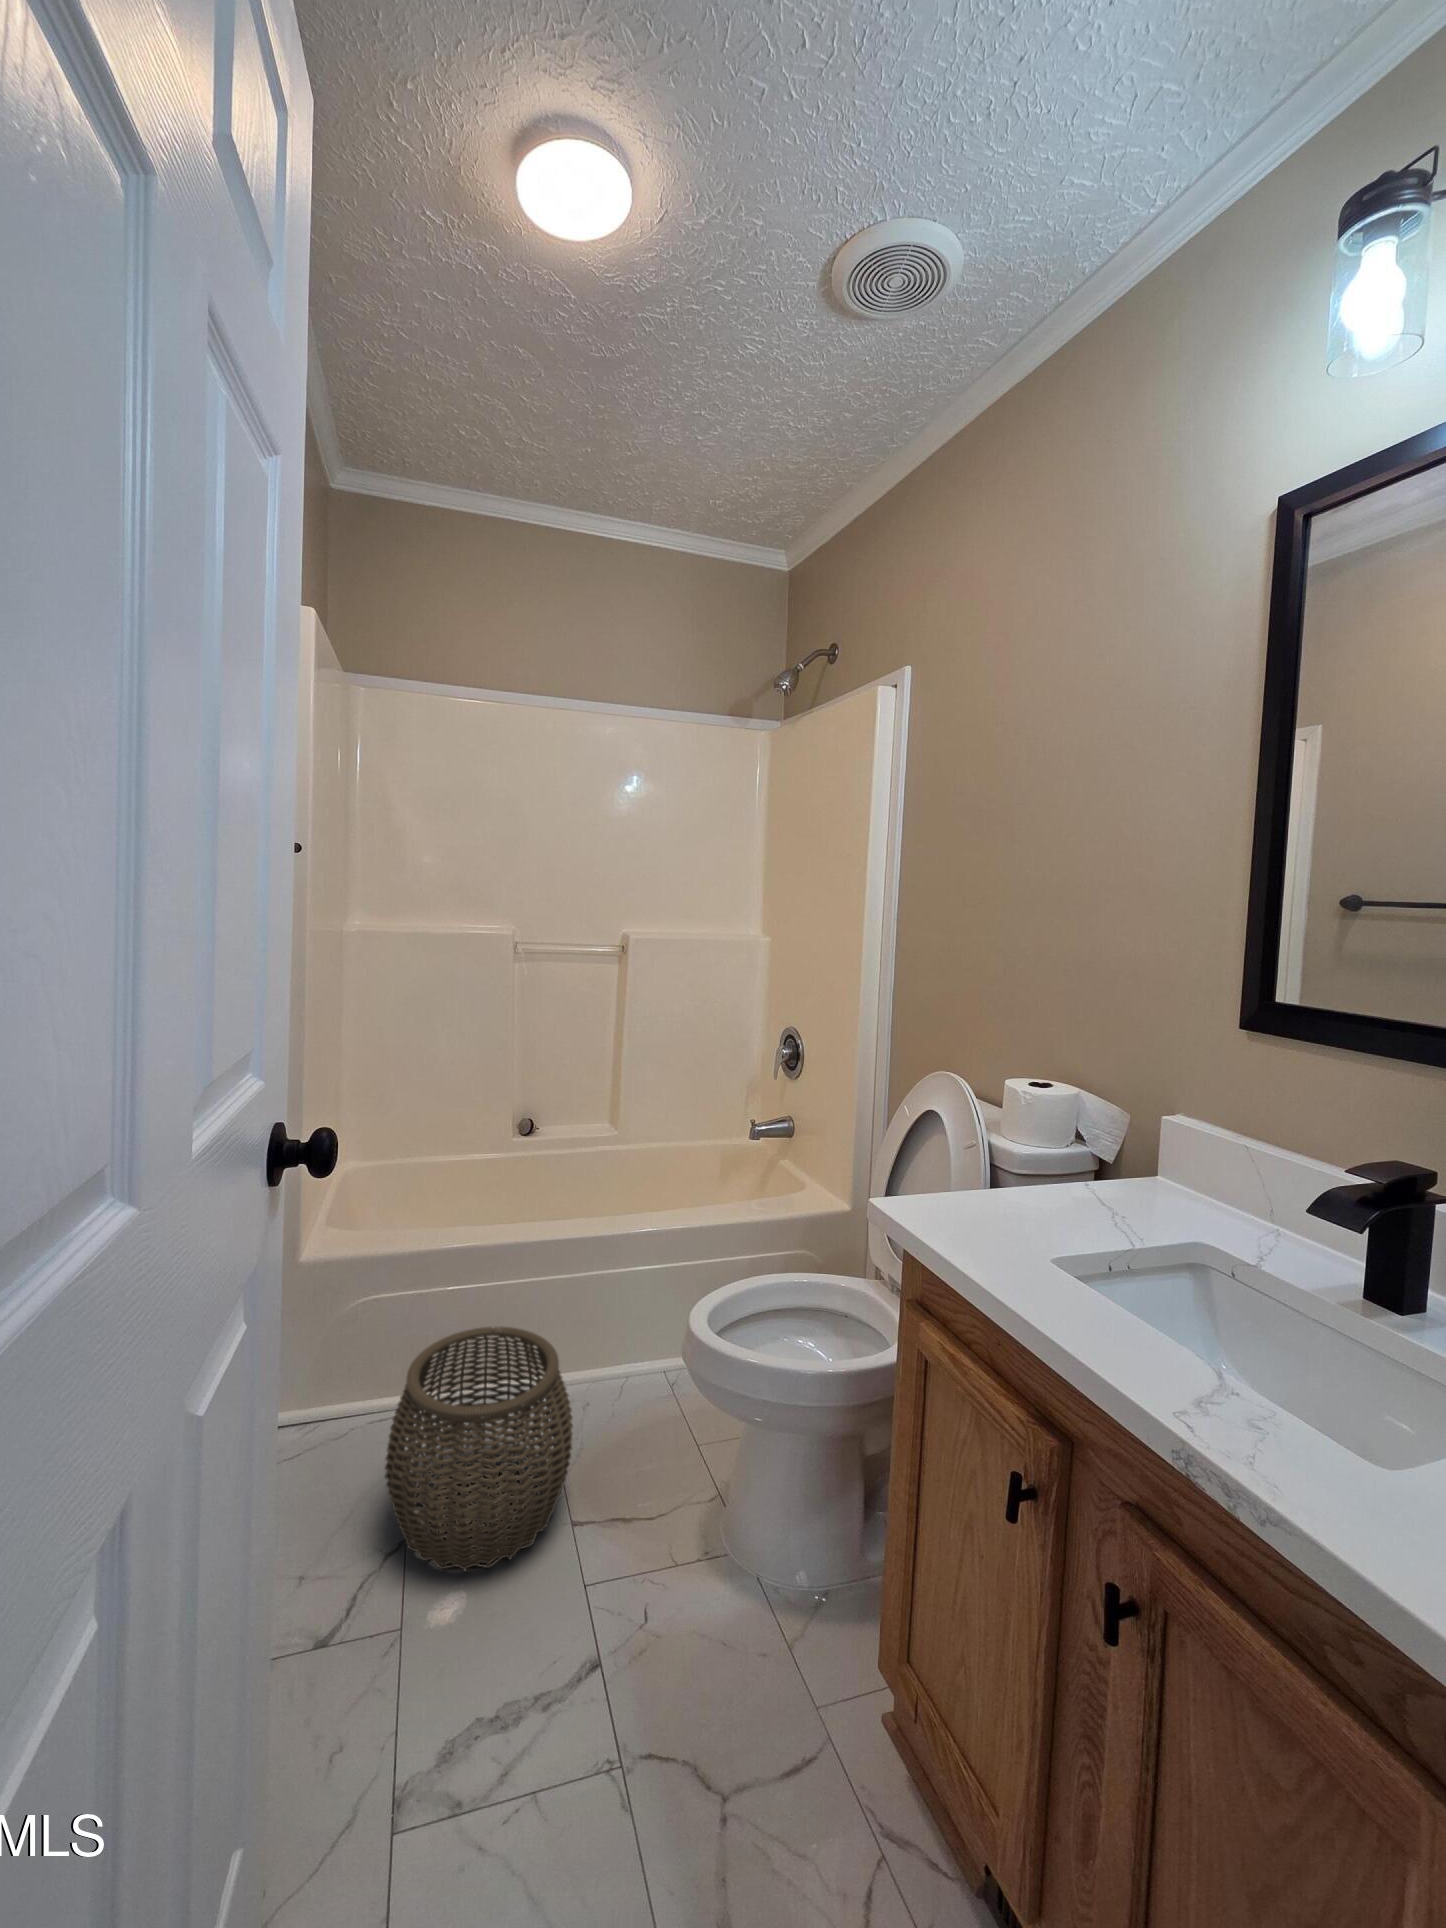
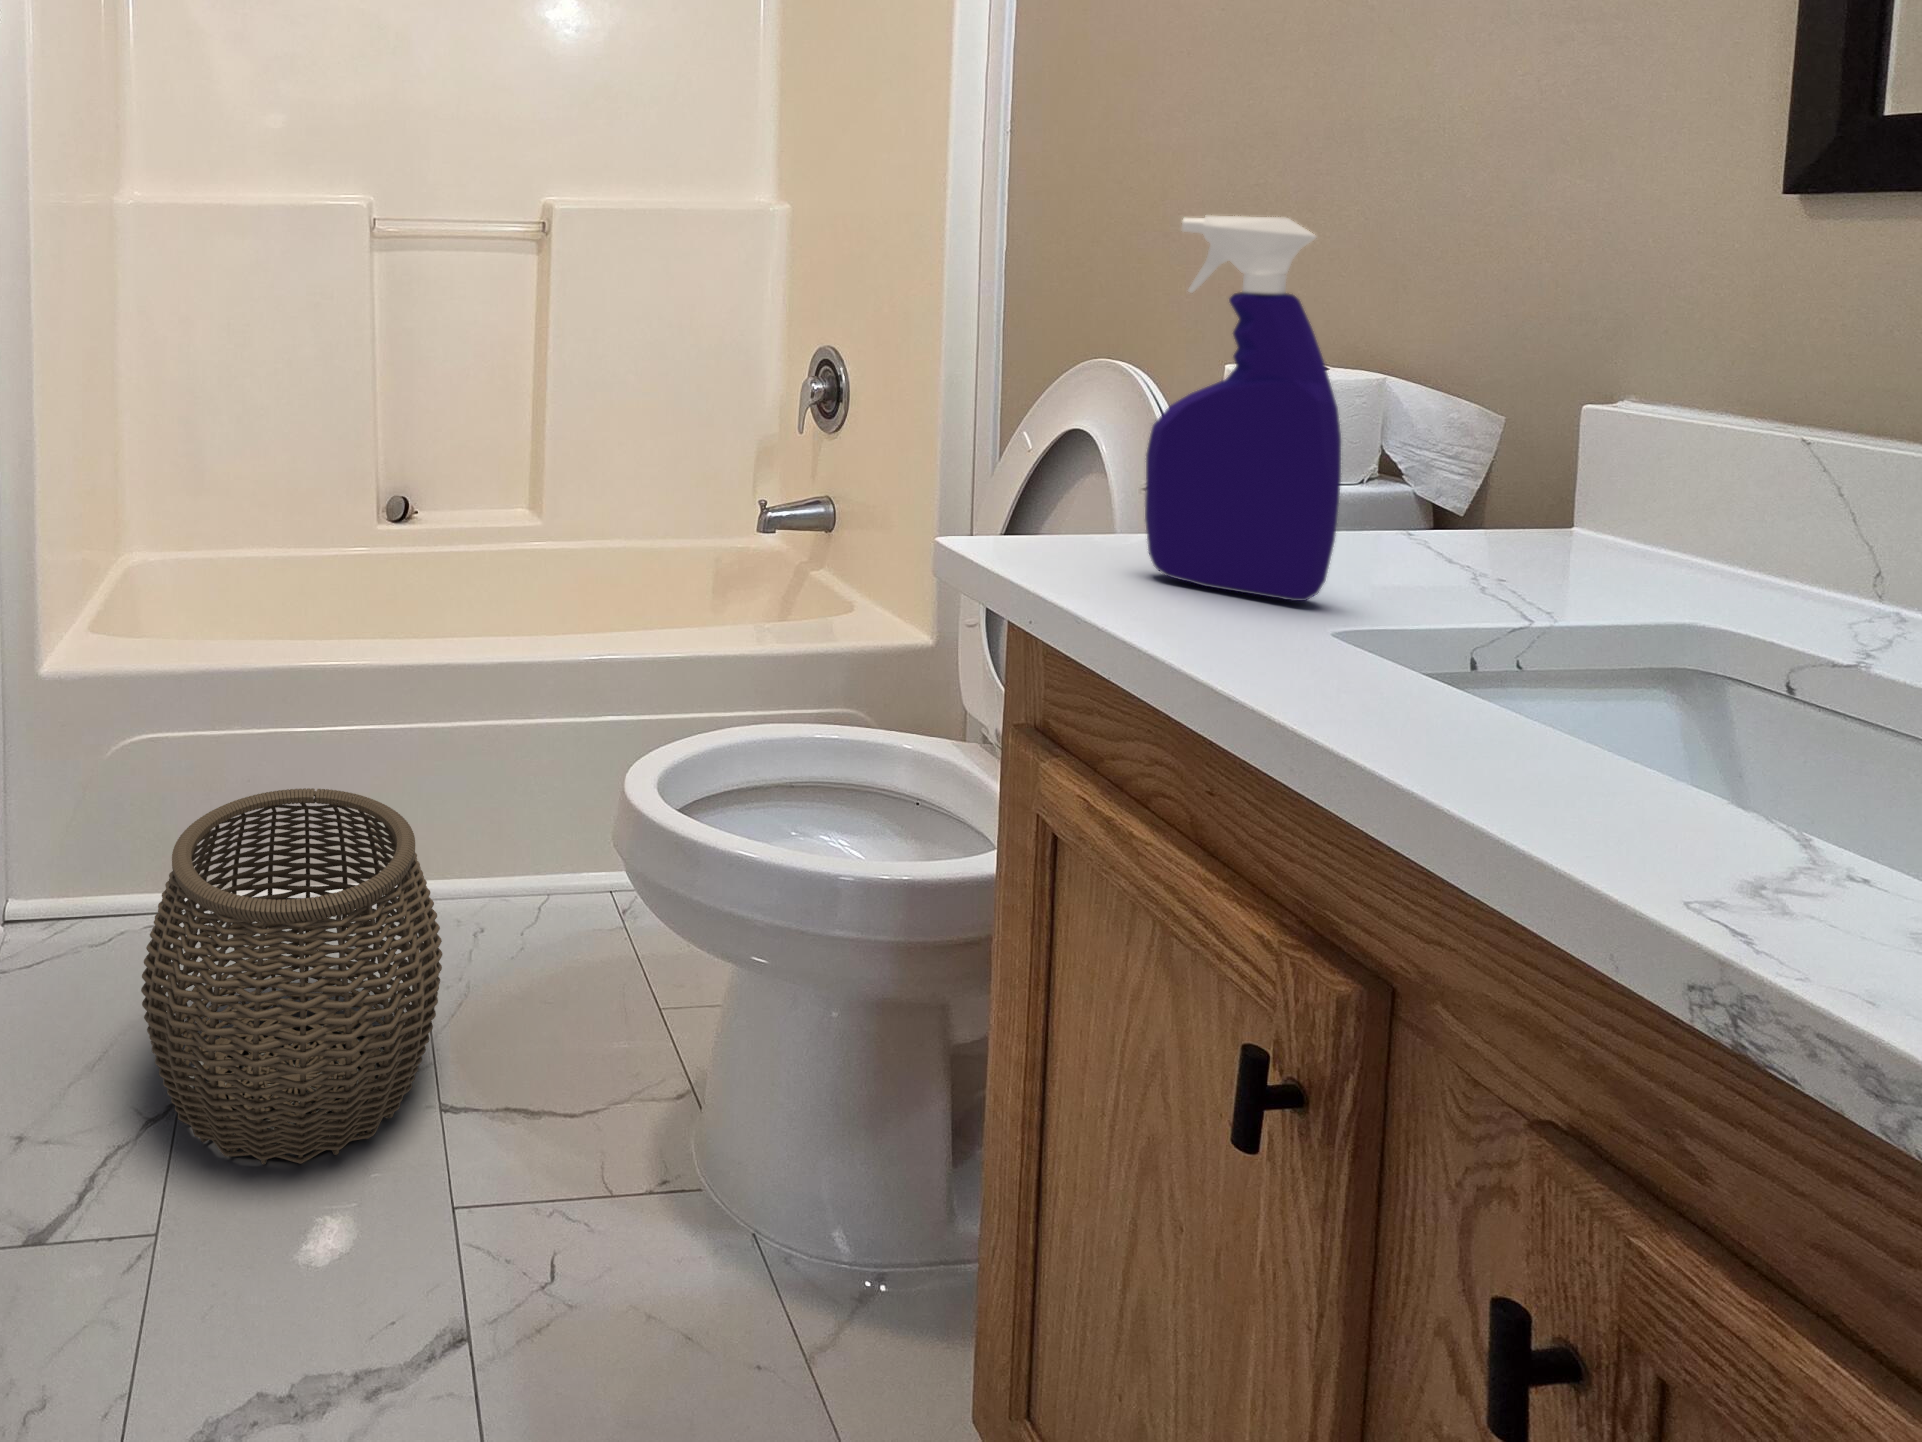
spray bottle: none [967,1043,1056,1238] -> present [1145,215,1341,601]

